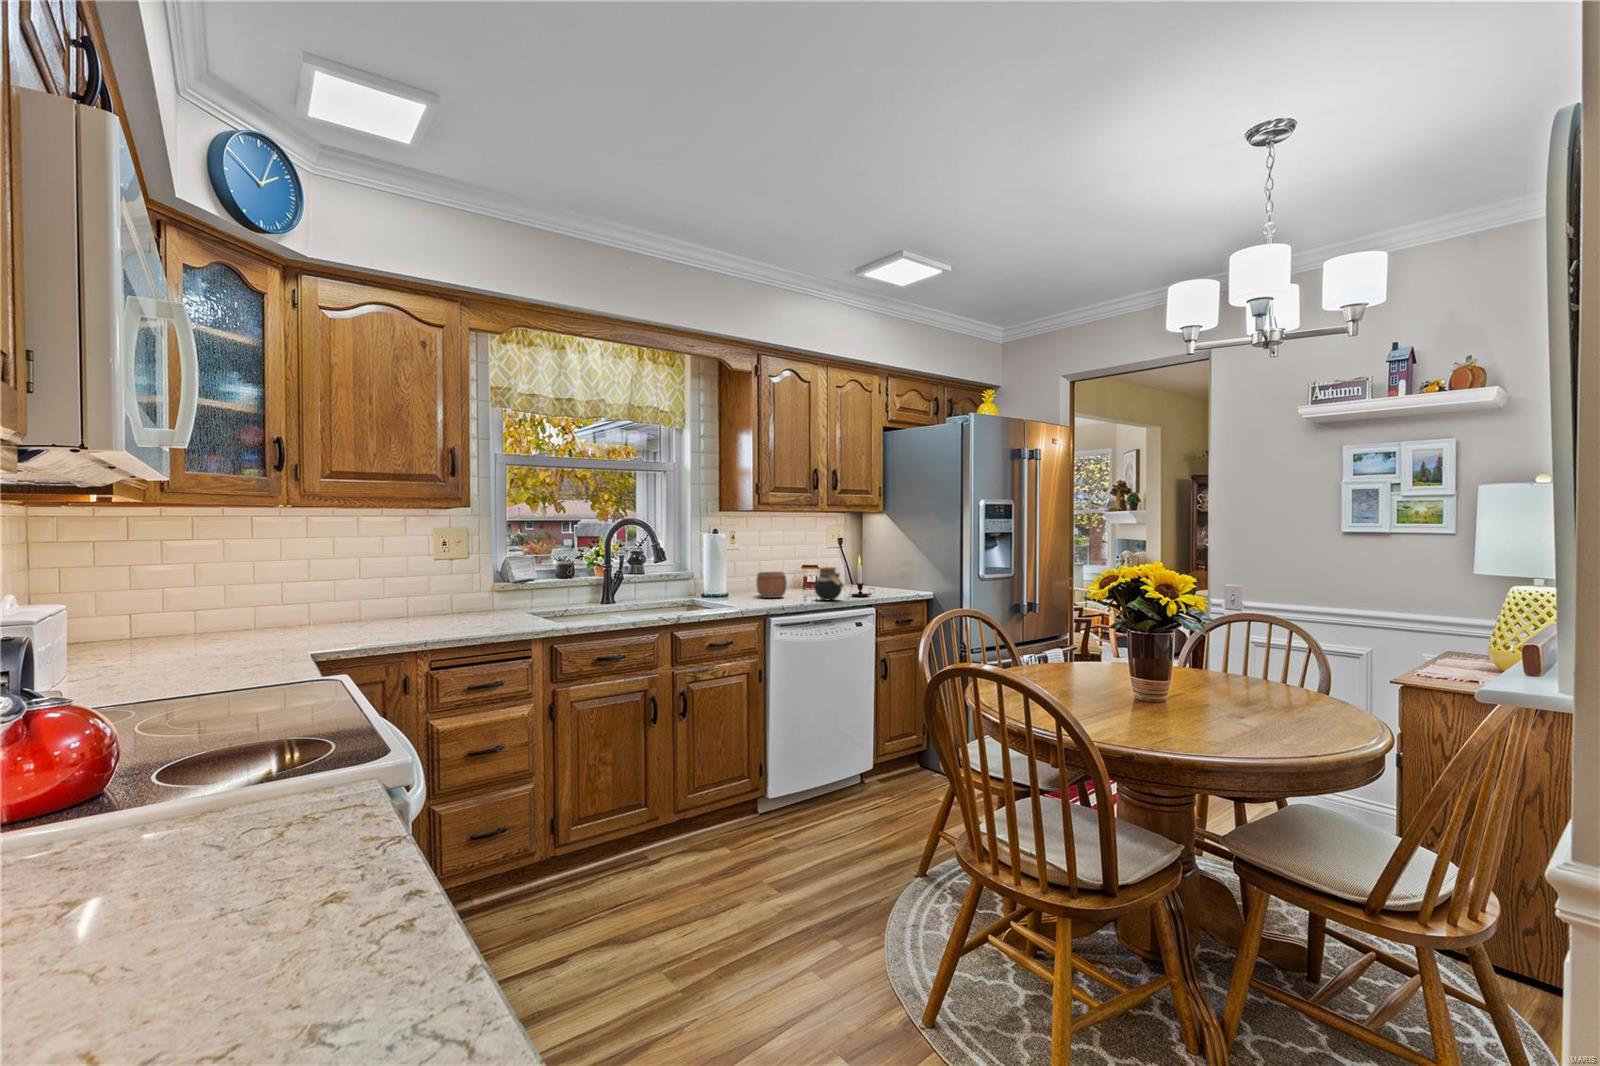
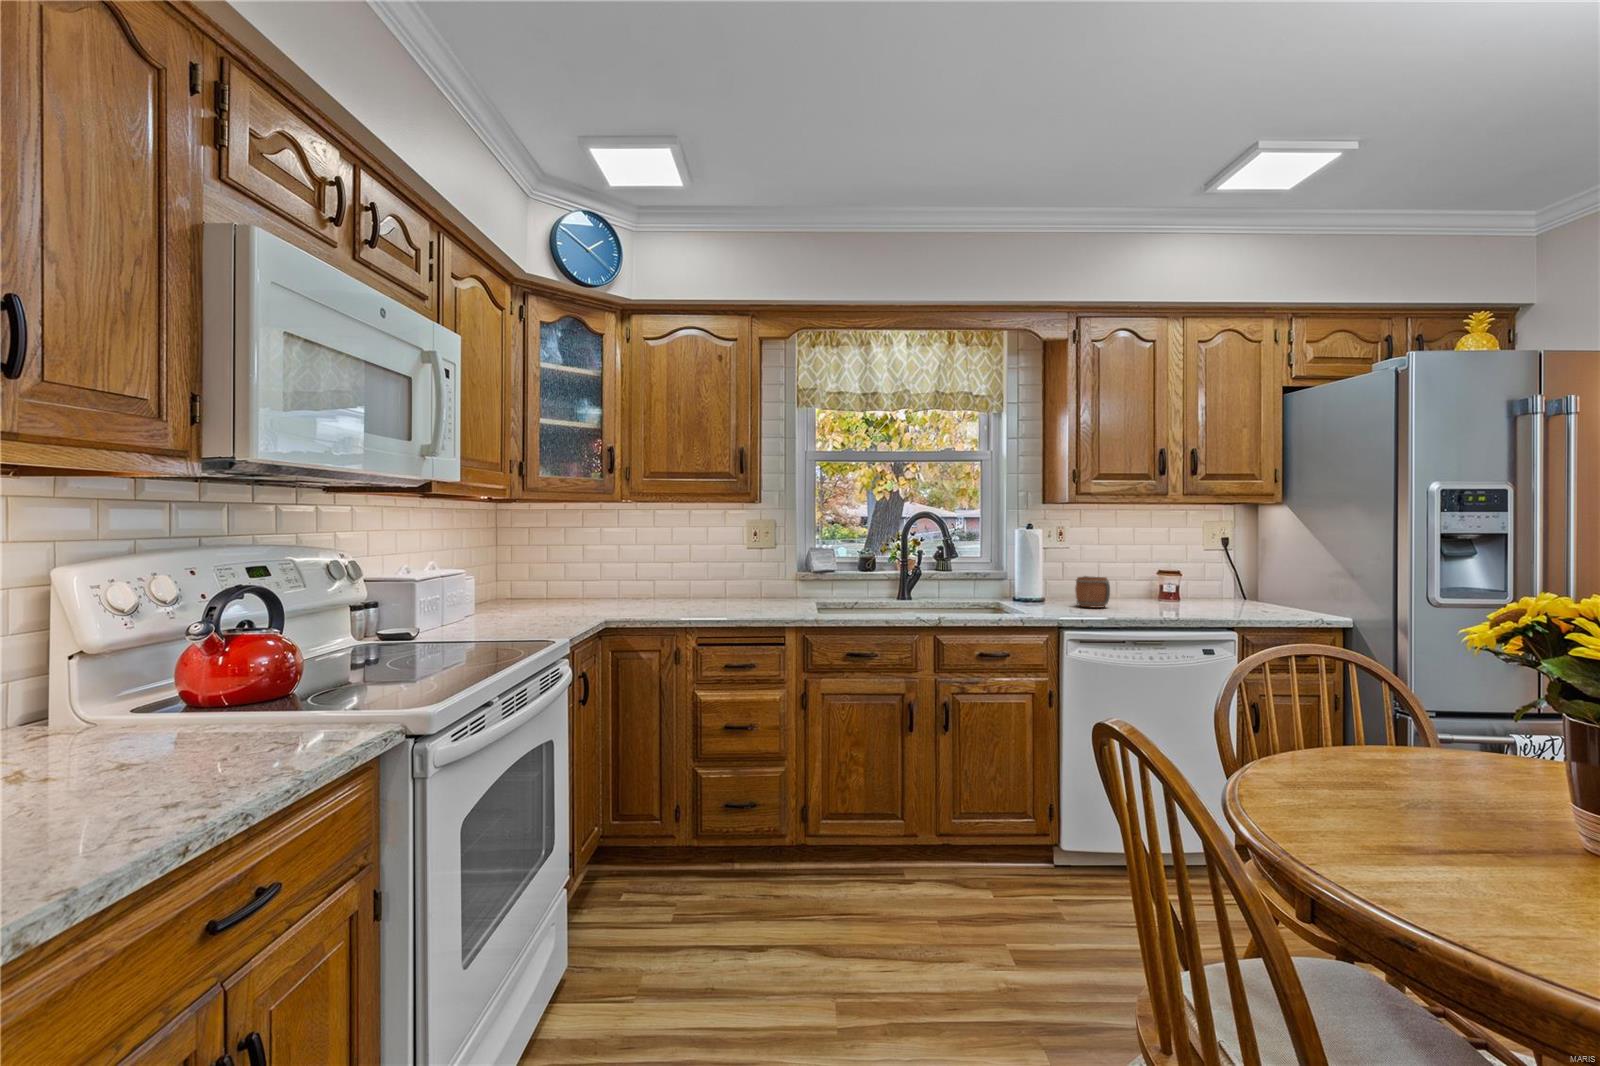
candle: present [851,555,873,597] -> none [1196,561,1230,614]
jar: present [815,567,844,600] -> none [1135,575,1173,616]

